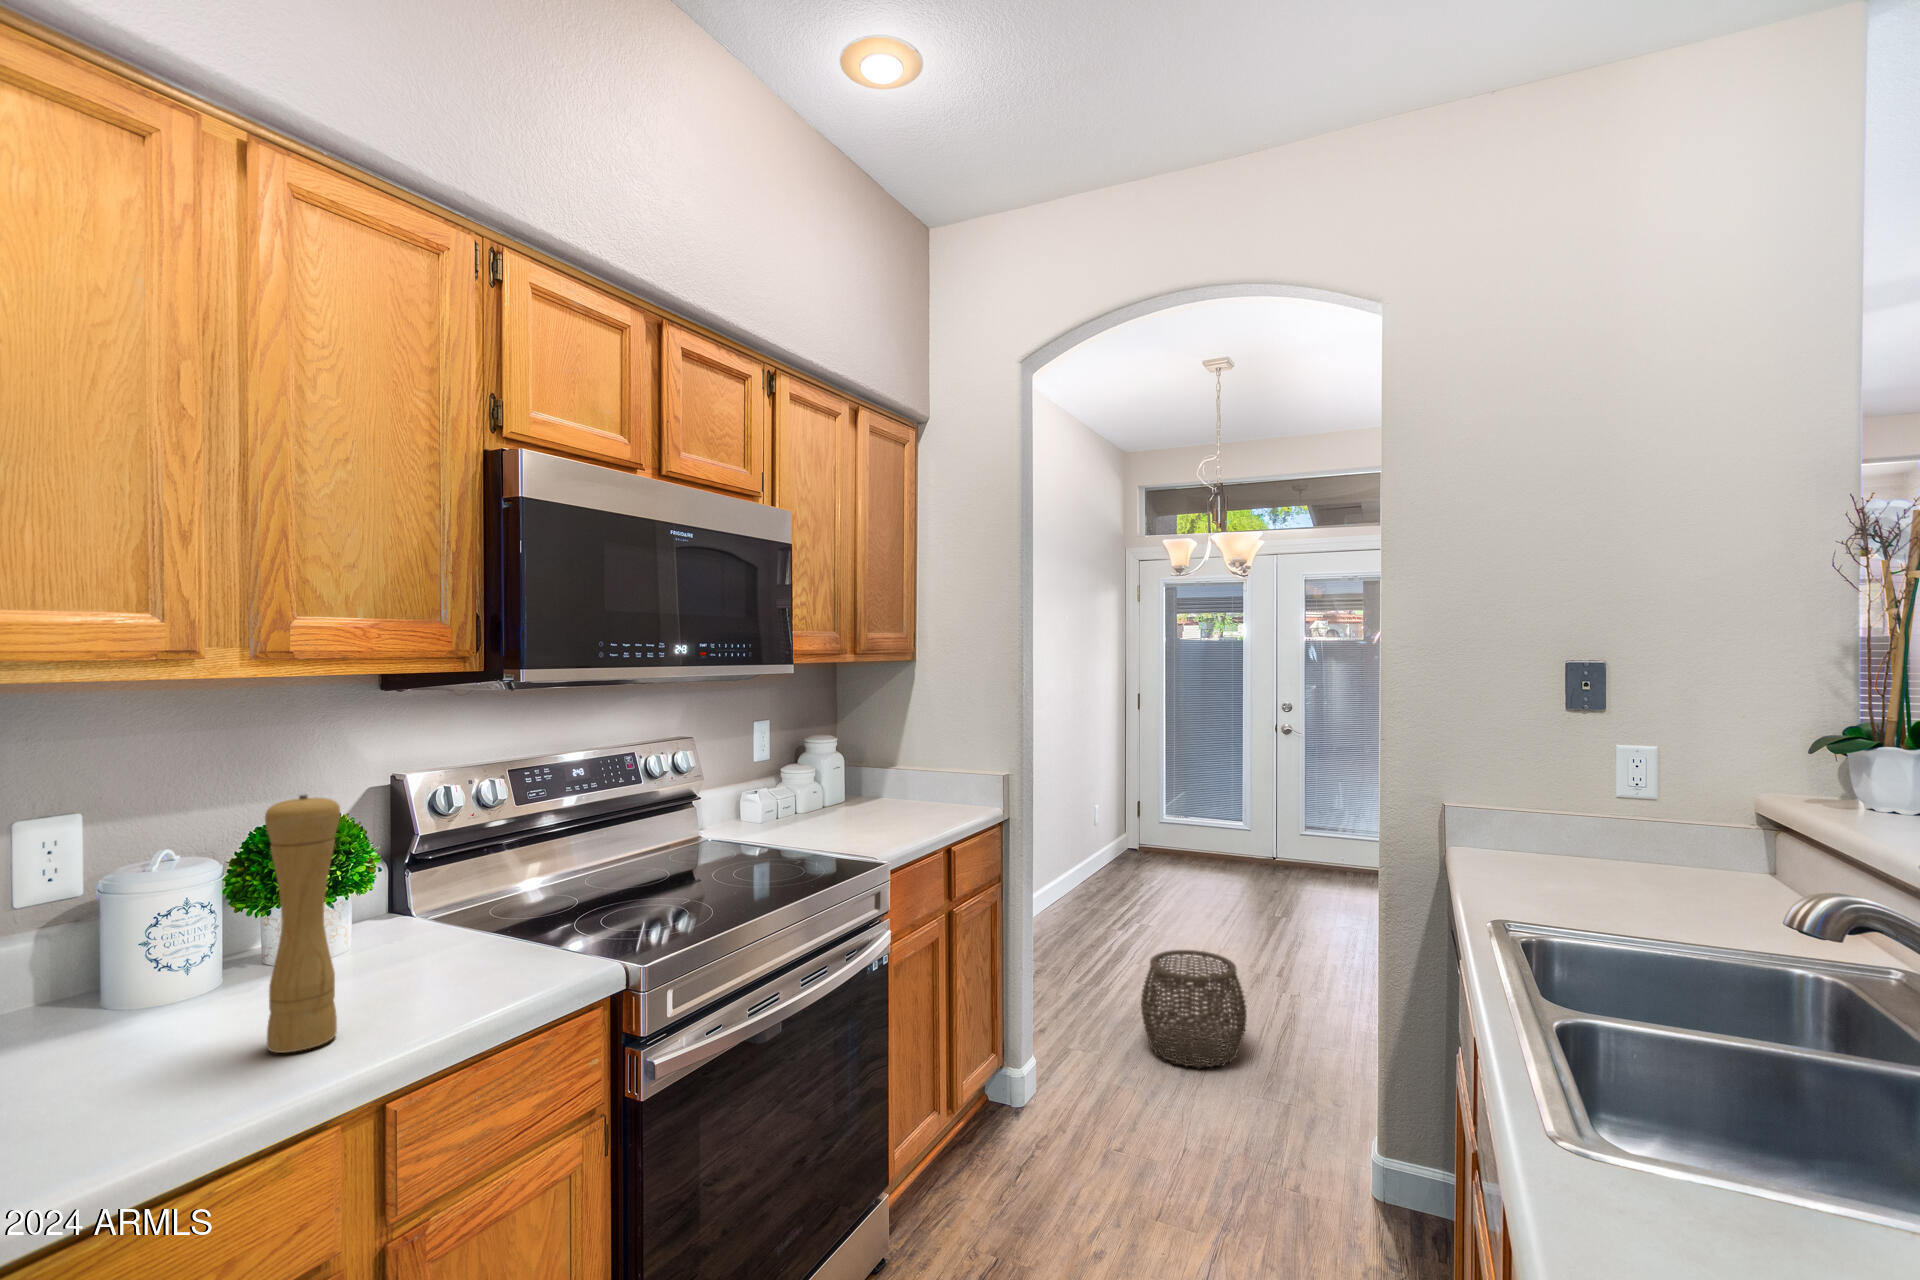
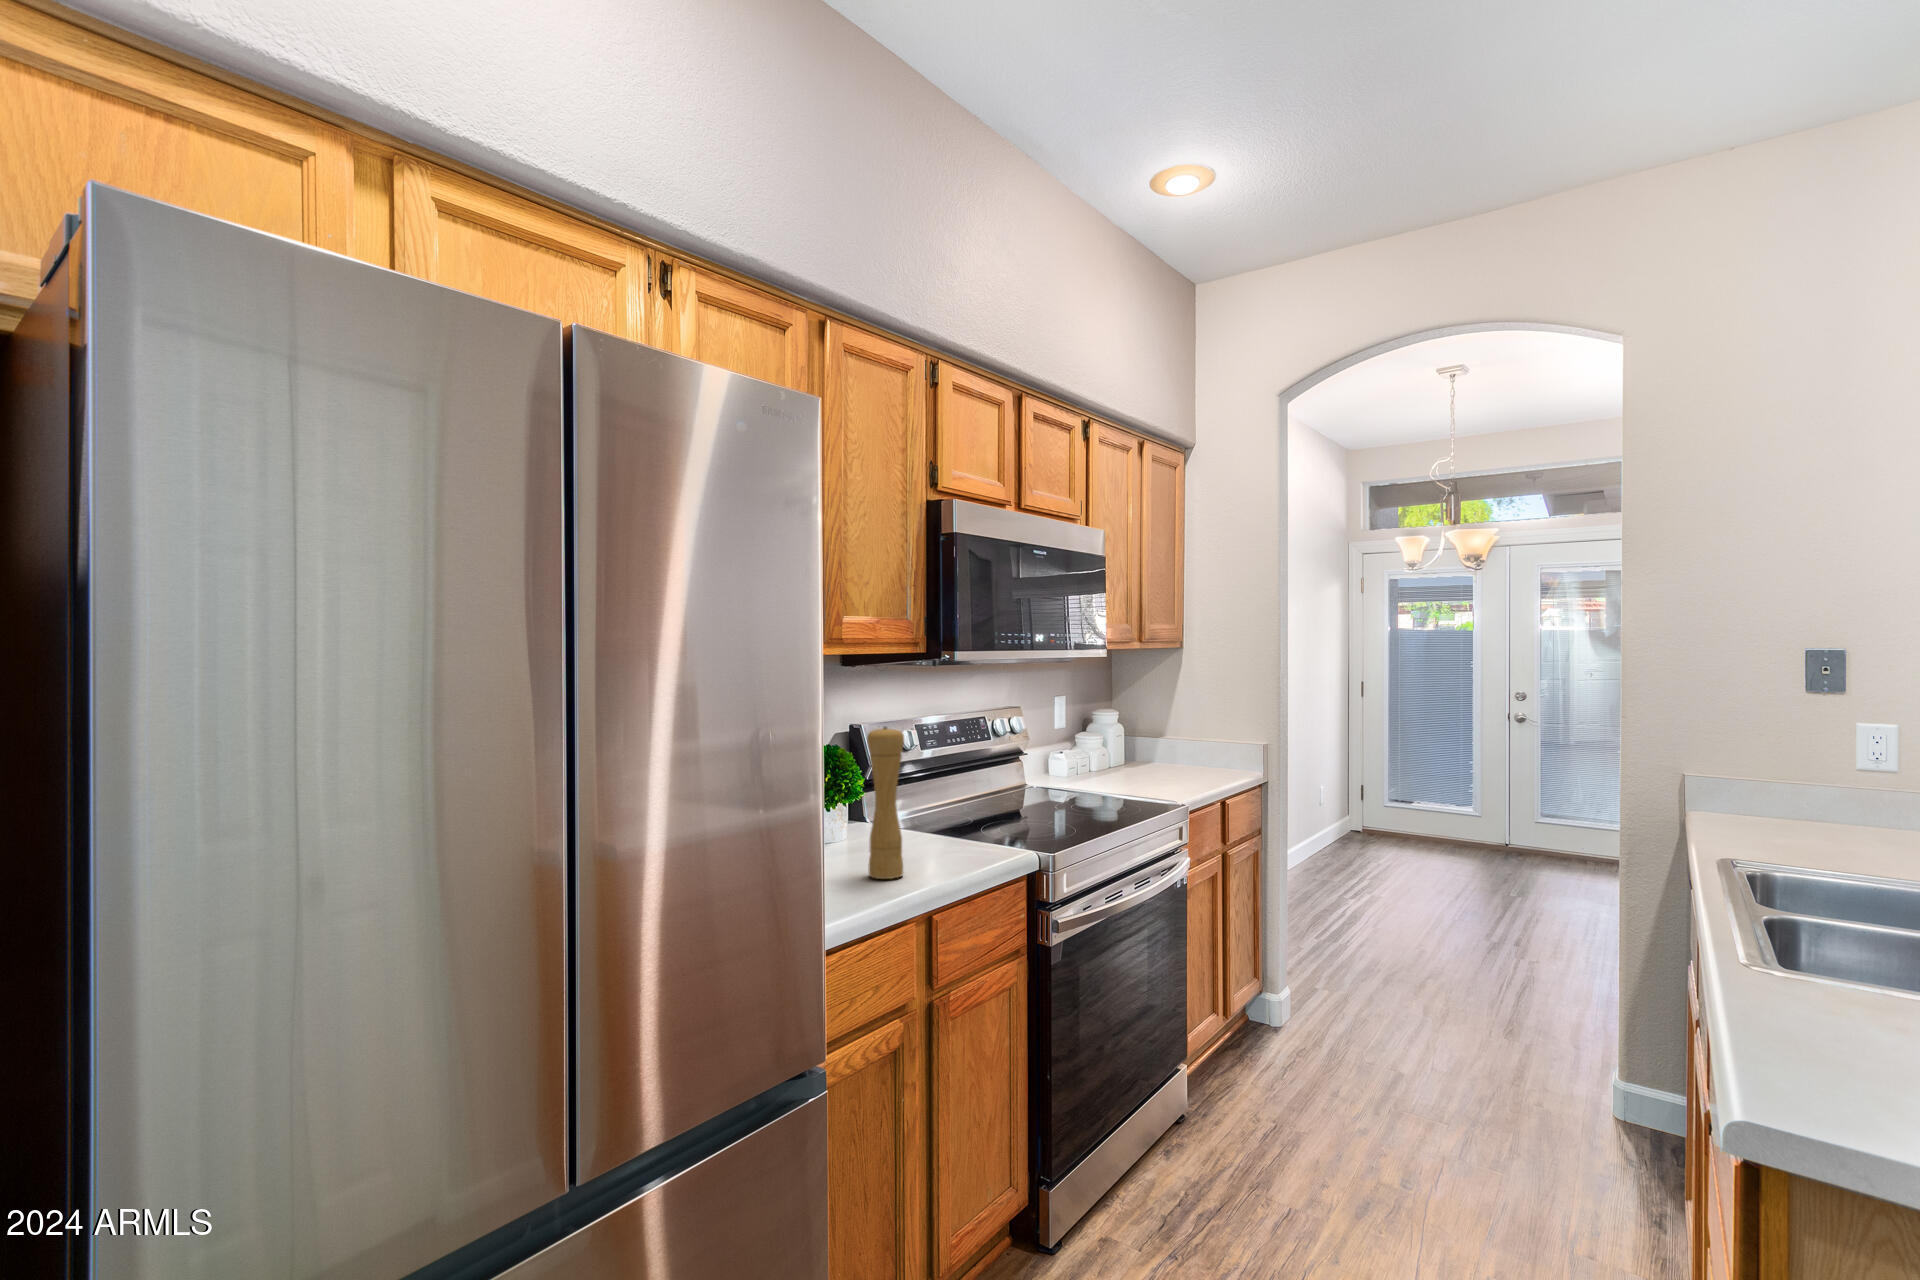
woven basket: present [1141,950,1247,1068] -> none [1383,910,1486,1013]

